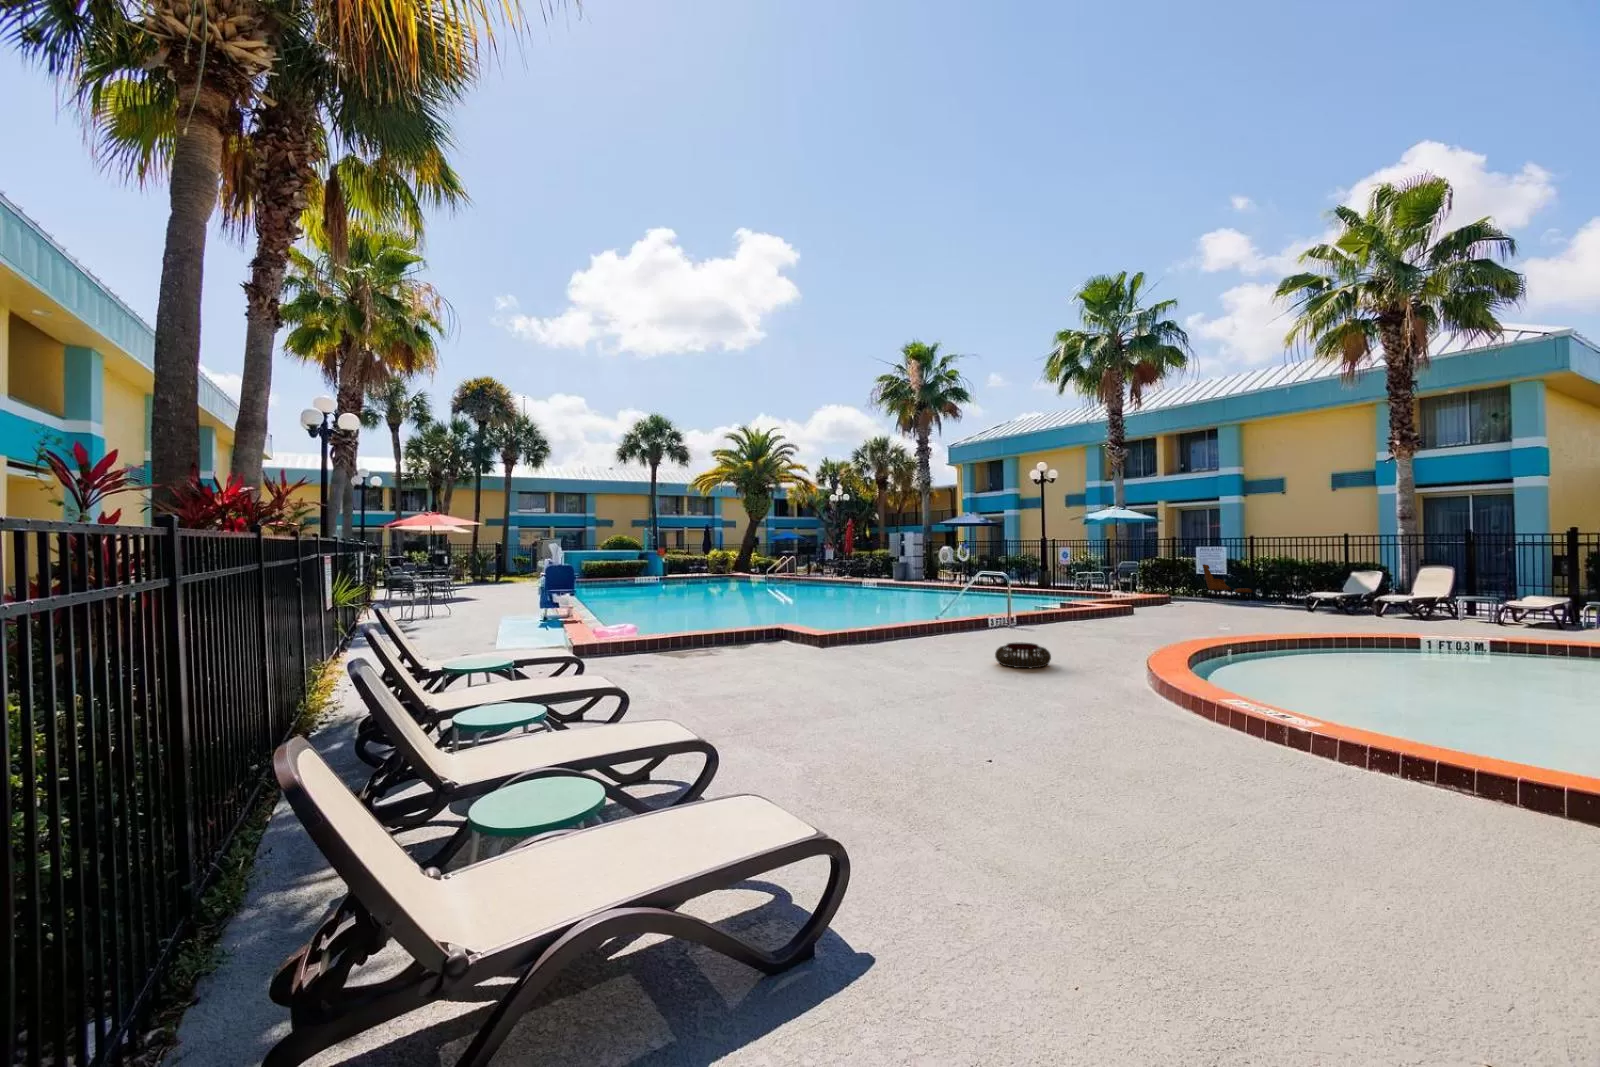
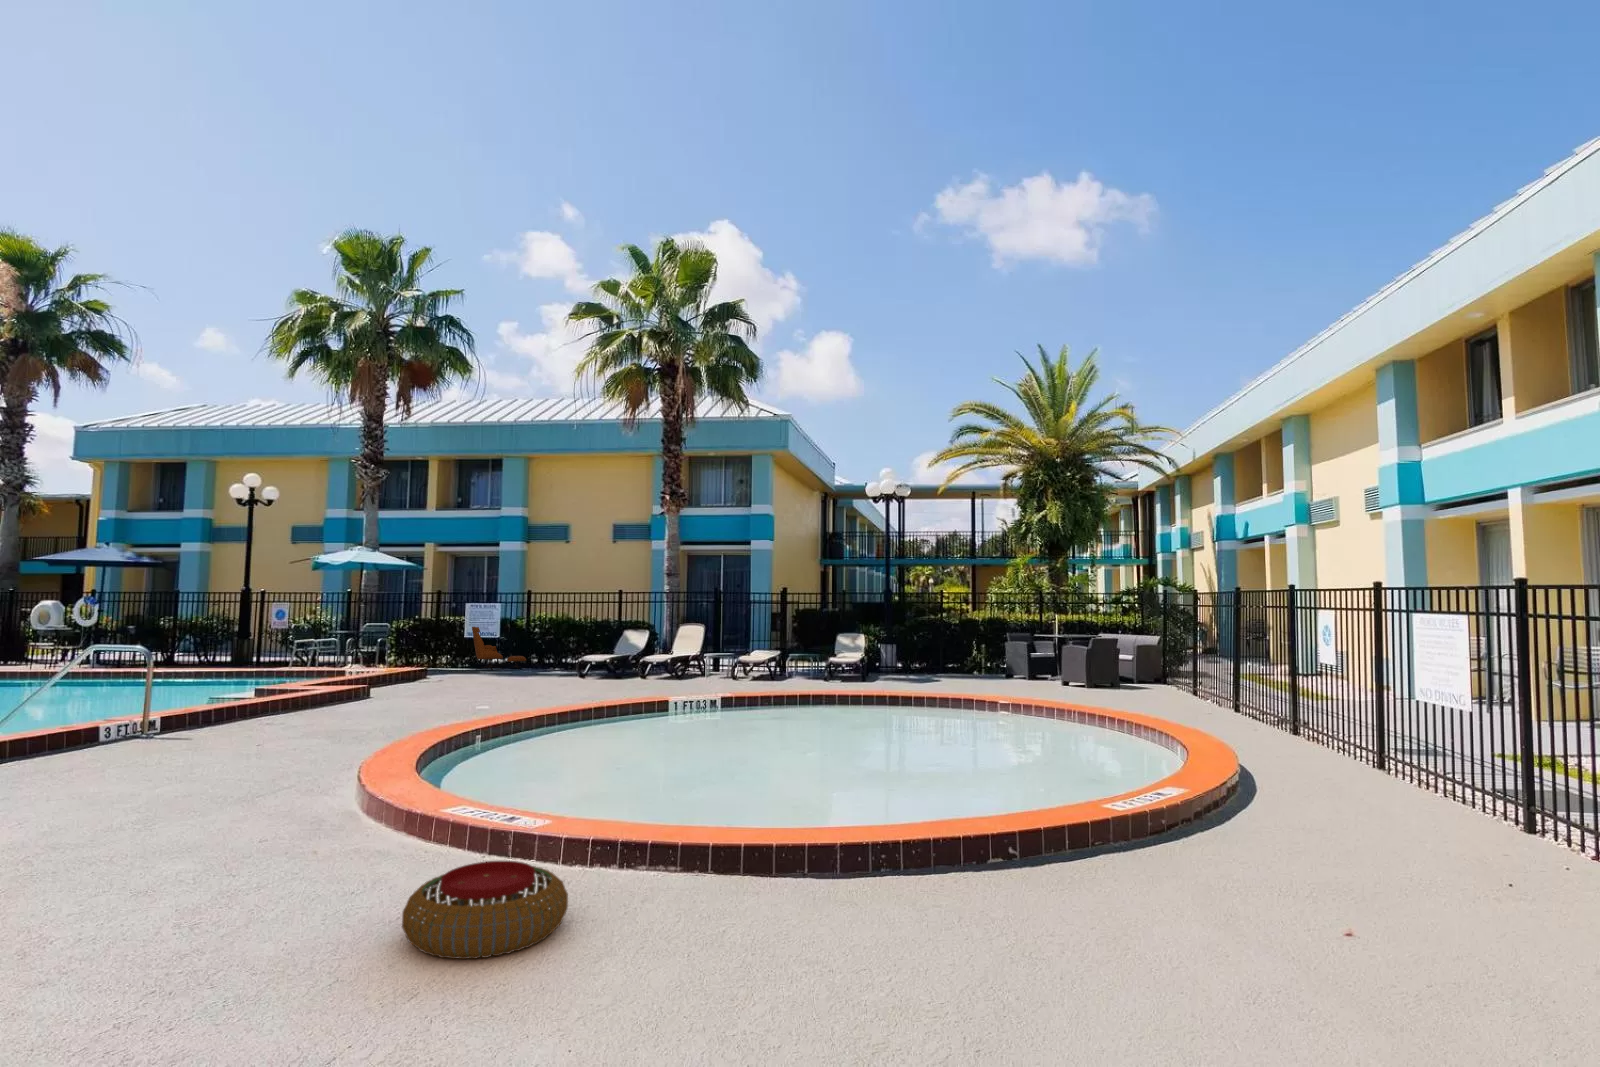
pouf: present [995,643,1051,668] -> present [402,861,568,959]

